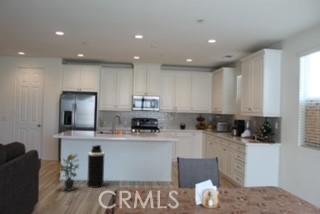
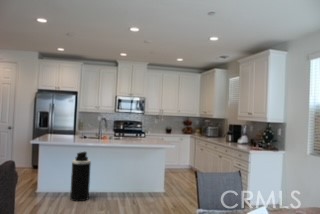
potted plant: present [59,154,79,191] -> none [37,161,62,206]

